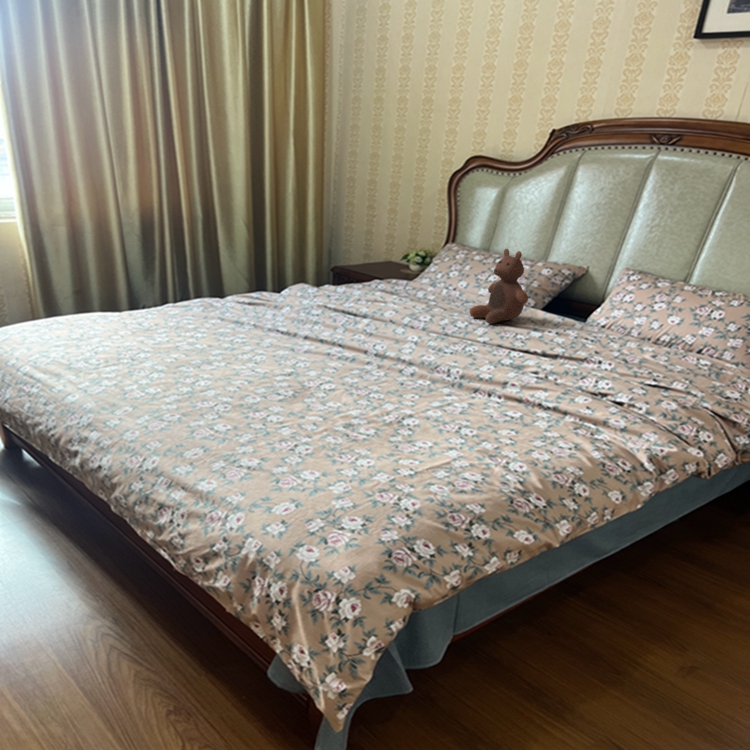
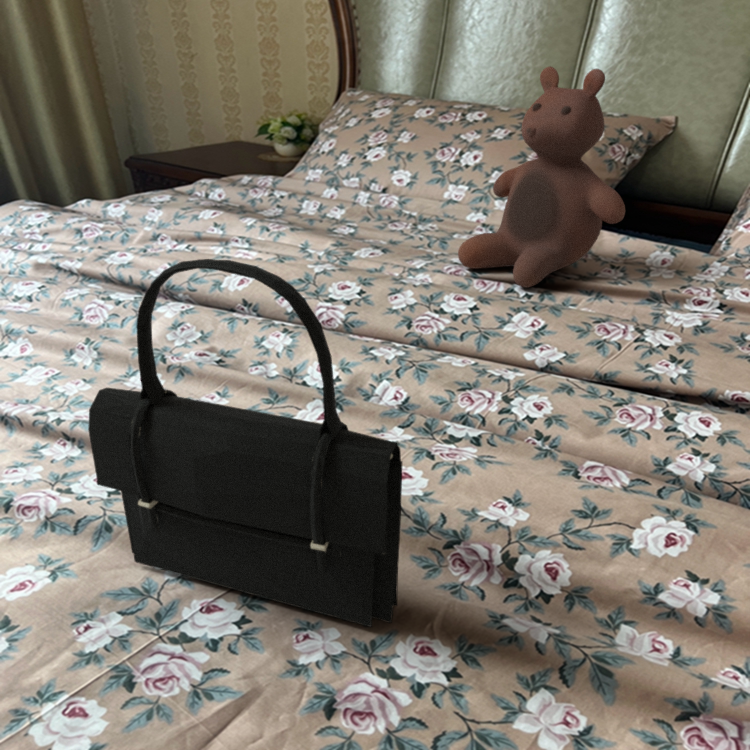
handbag: none [359,293,422,374] -> present [88,259,402,627]

